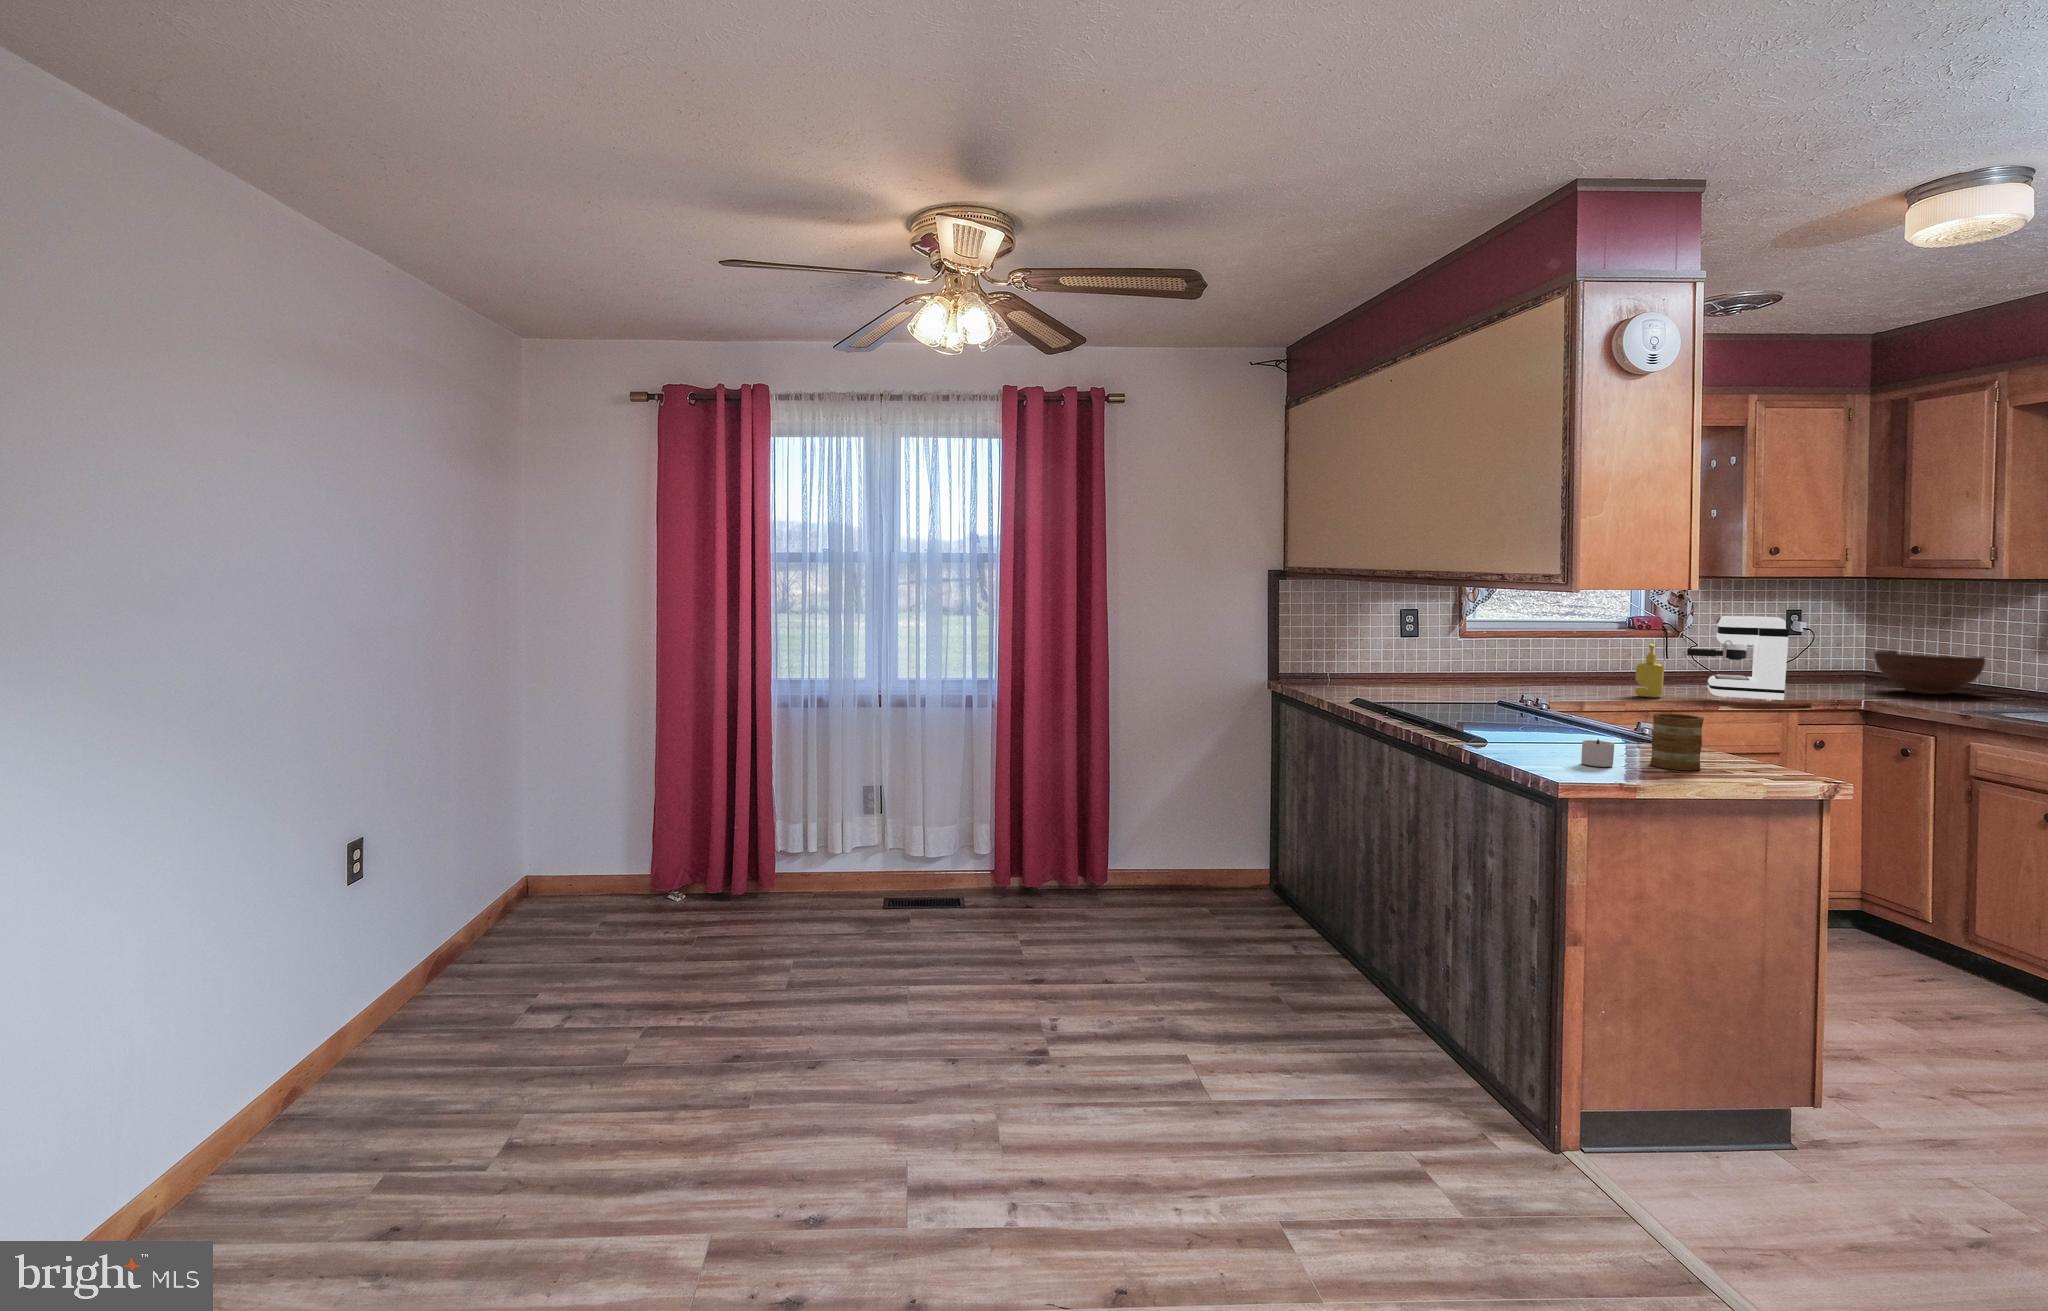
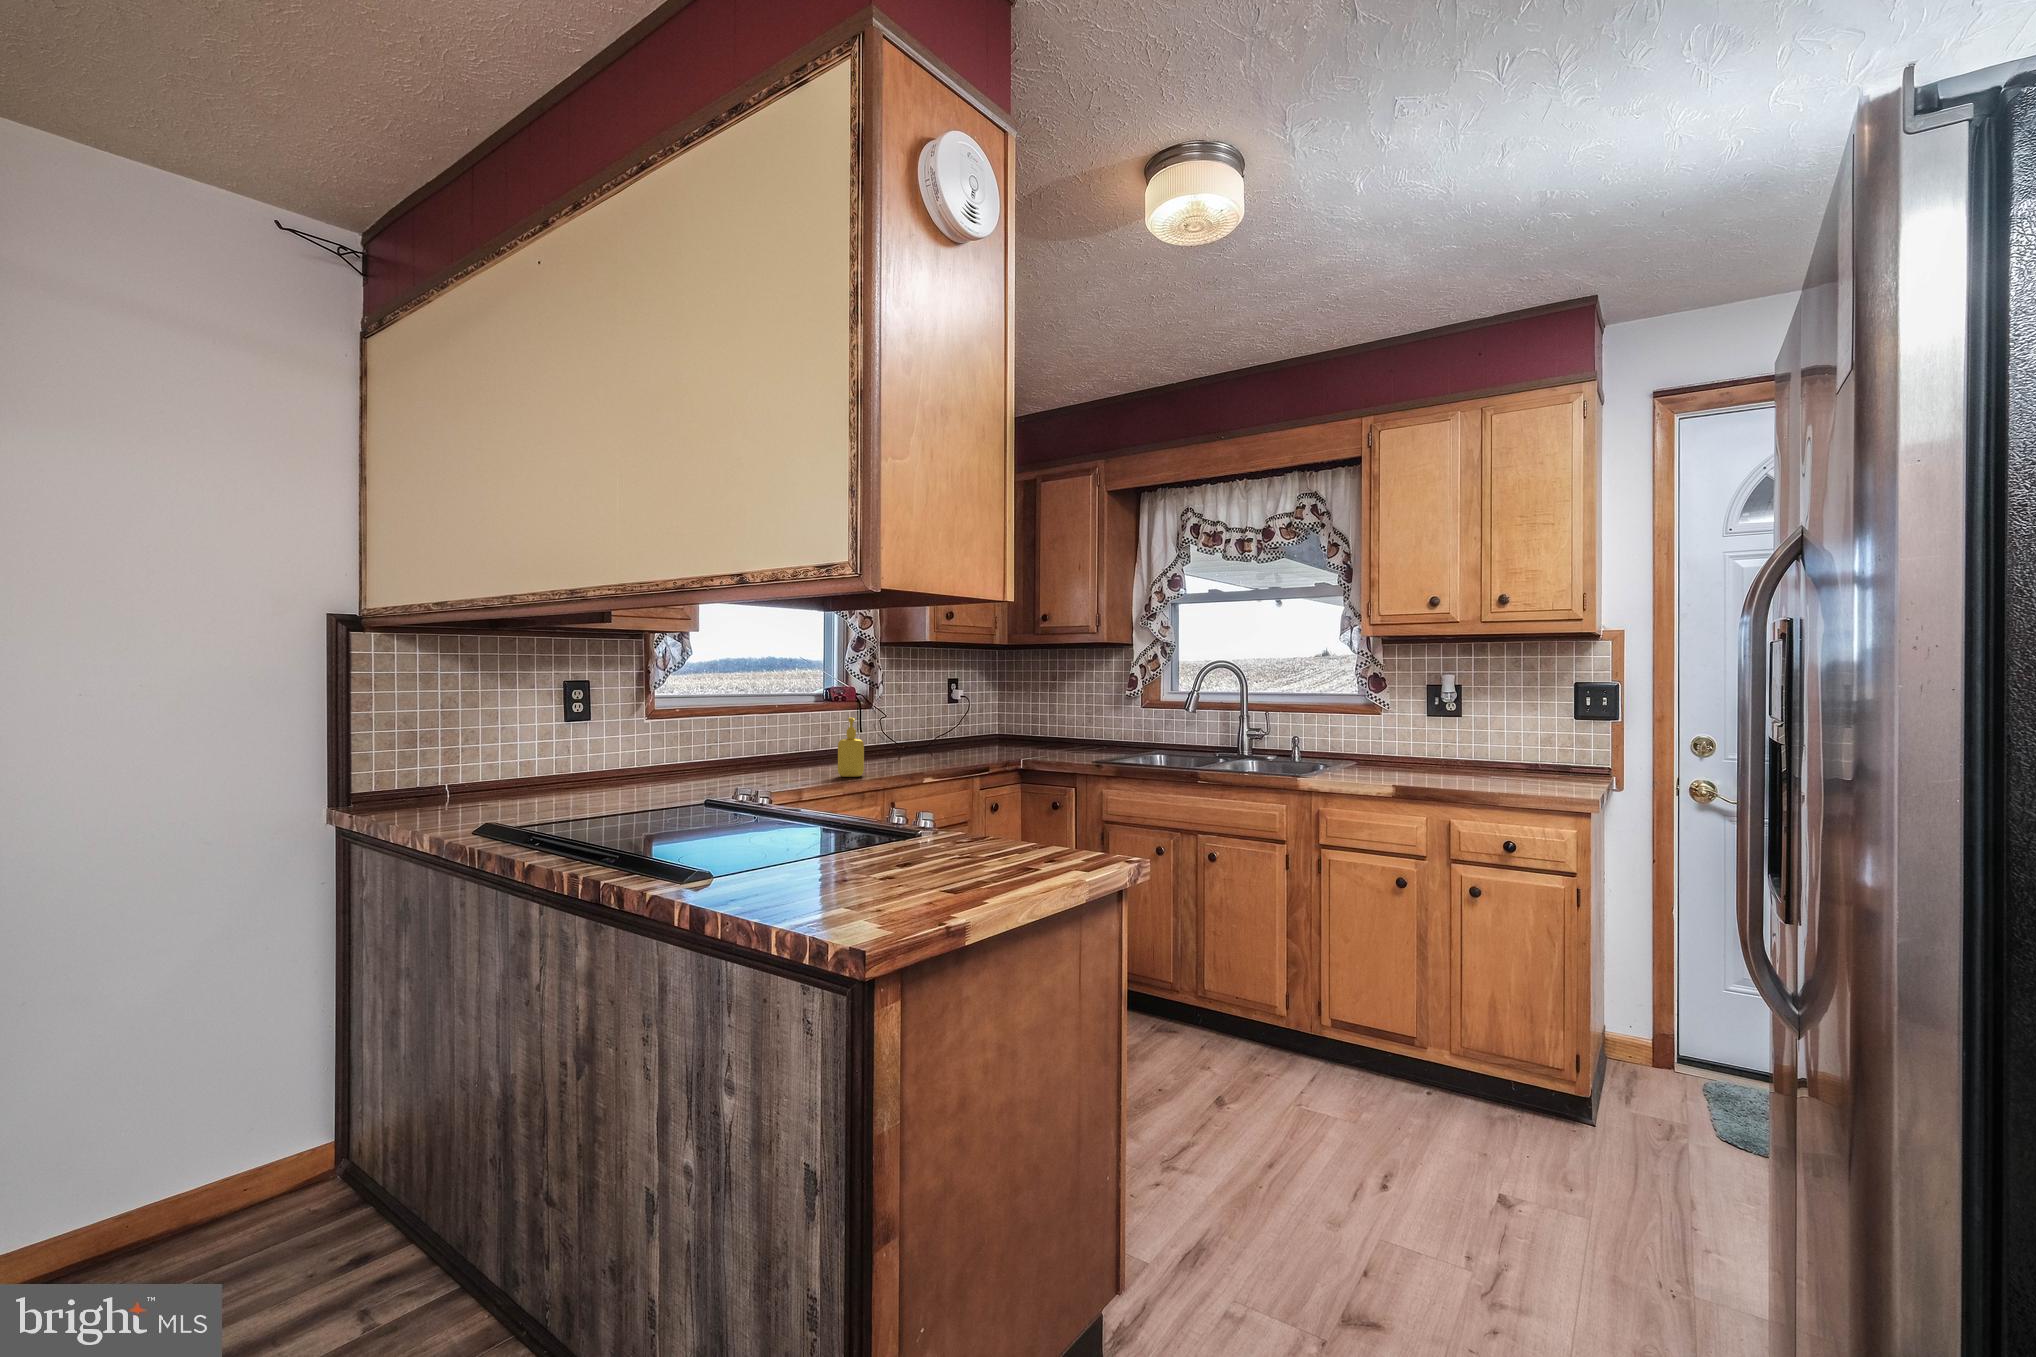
coffee maker: present [1687,616,1789,701] -> none [881,685,969,771]
fruit bowl: present [1874,650,1985,694] -> none [1018,714,1096,752]
mug: present [1650,714,1704,770] -> none [946,803,1010,886]
candle: present [1581,739,1614,767] -> none [867,856,930,901]

